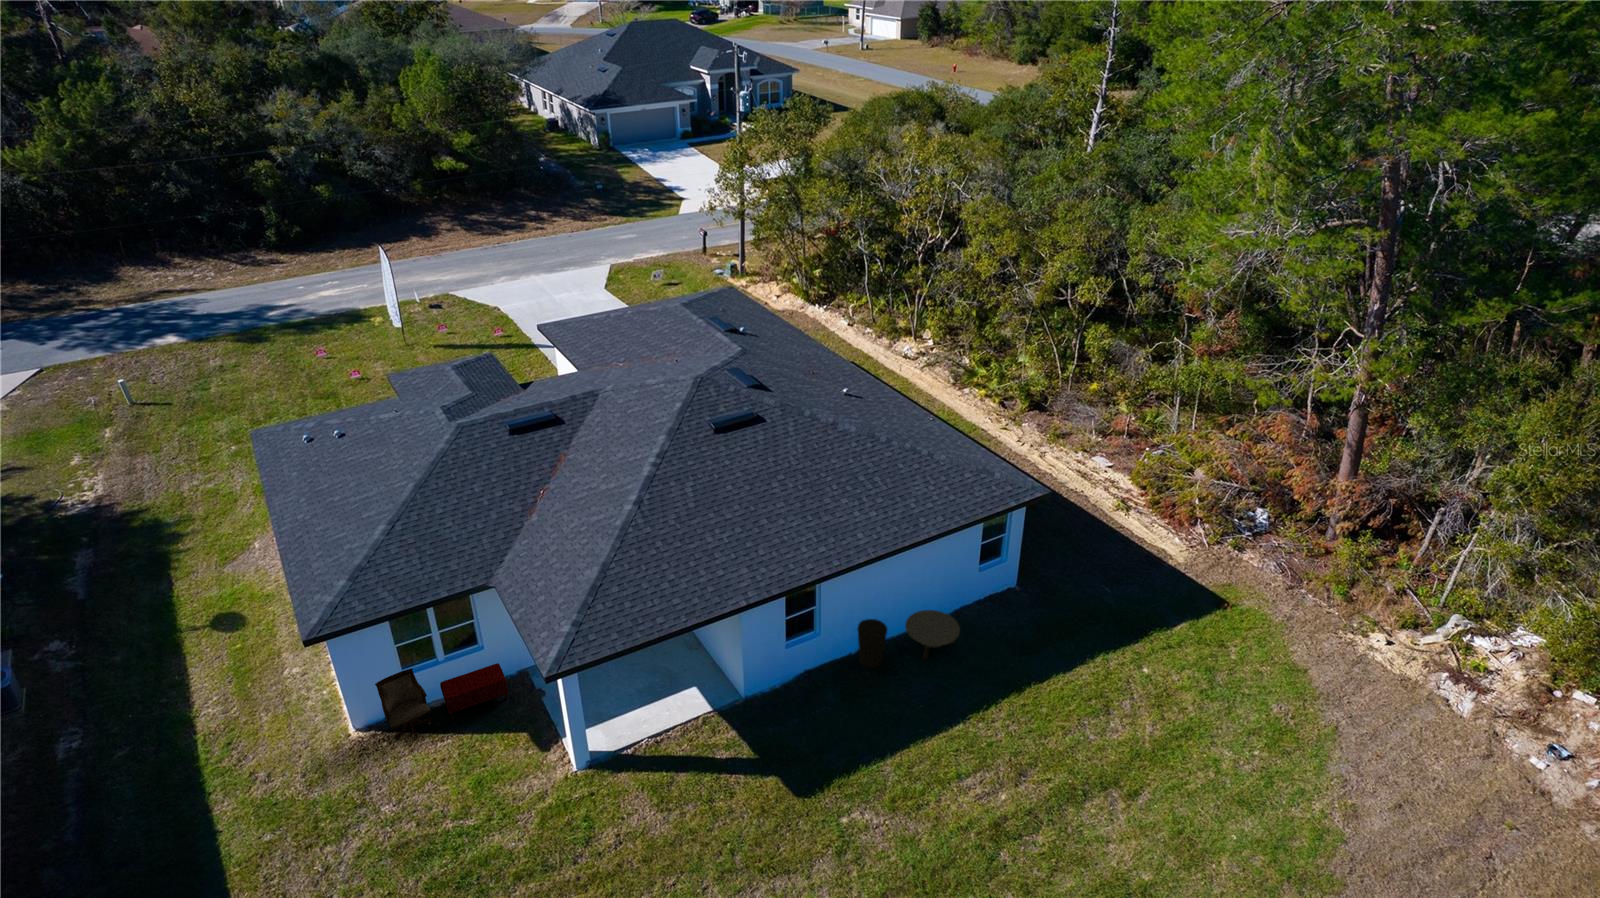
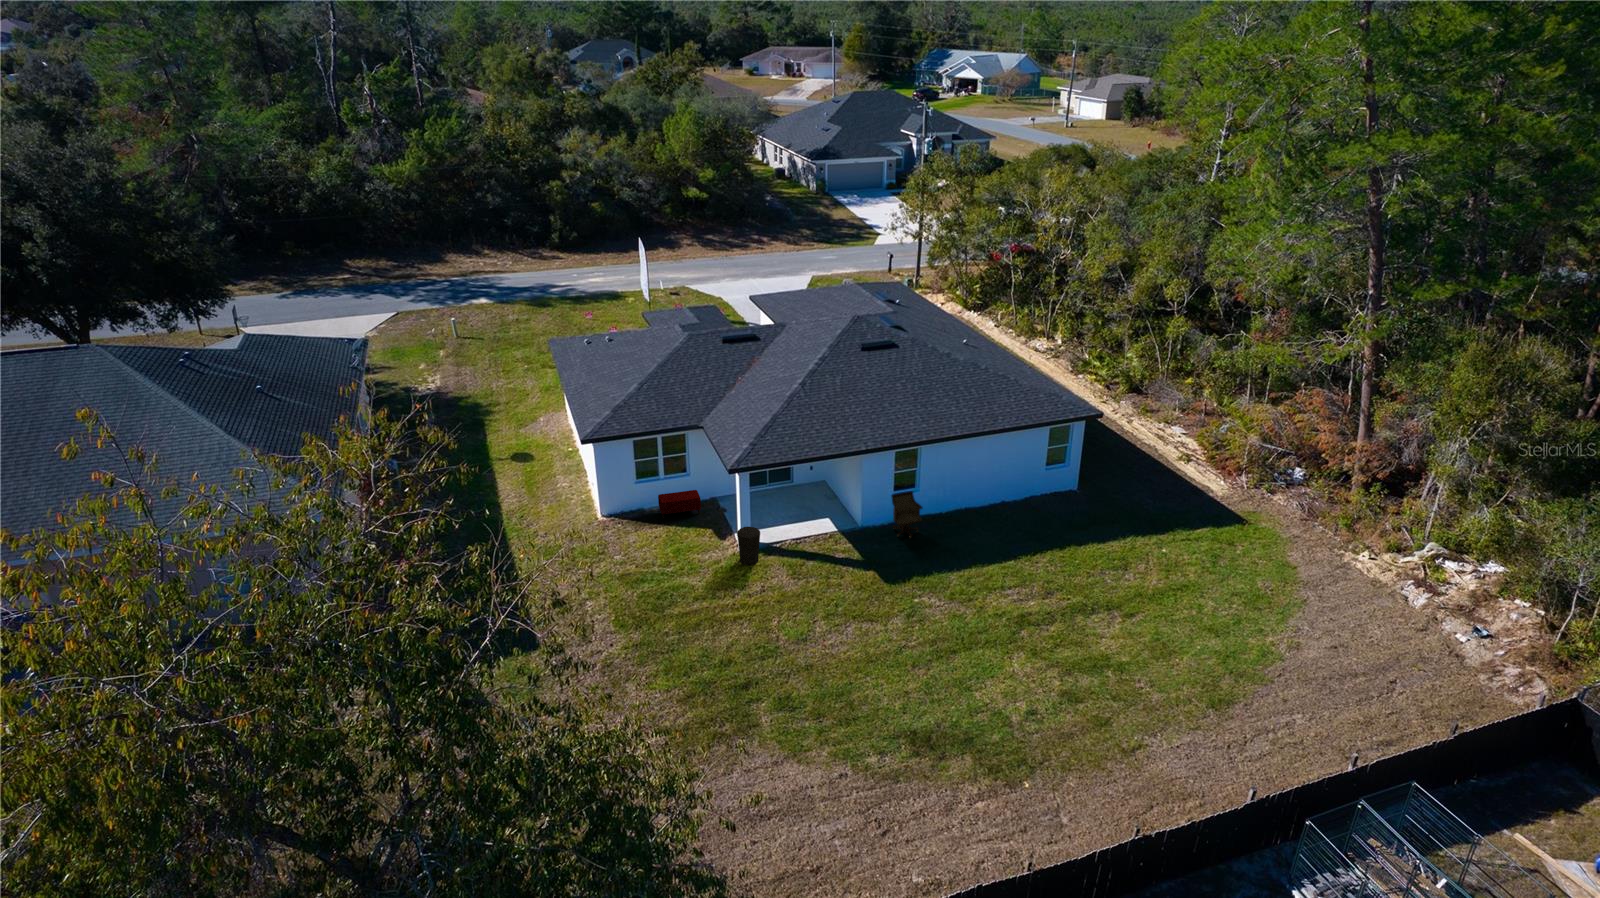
round table: present [905,610,960,660] -> none [984,496,1025,528]
trash can: present [857,619,887,668] -> present [737,527,760,565]
chair: present [375,668,431,741] -> present [891,491,923,538]

